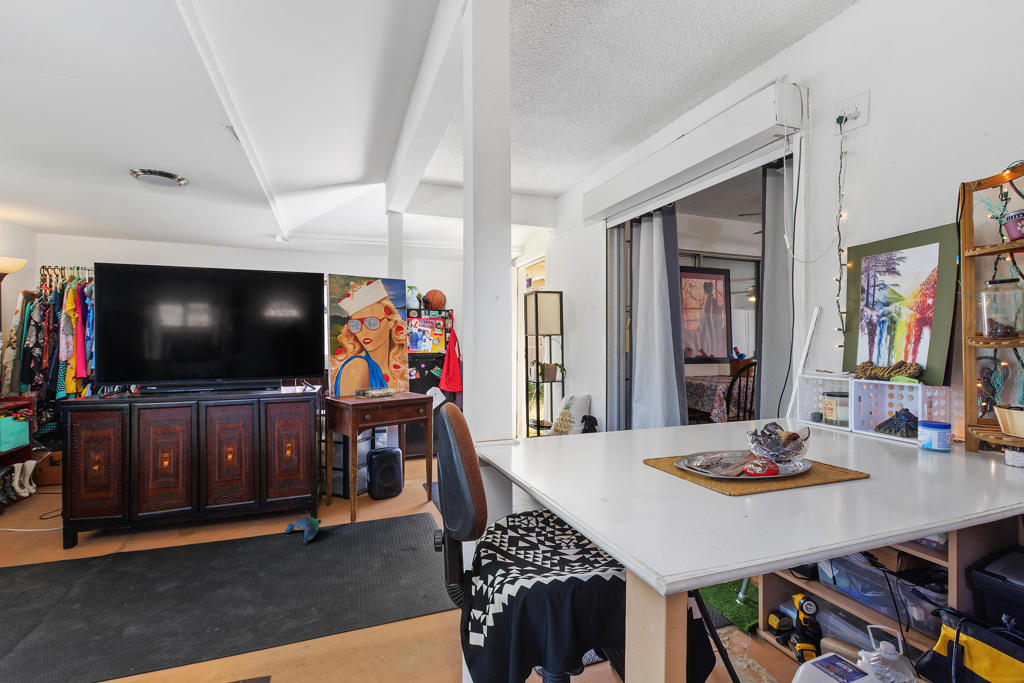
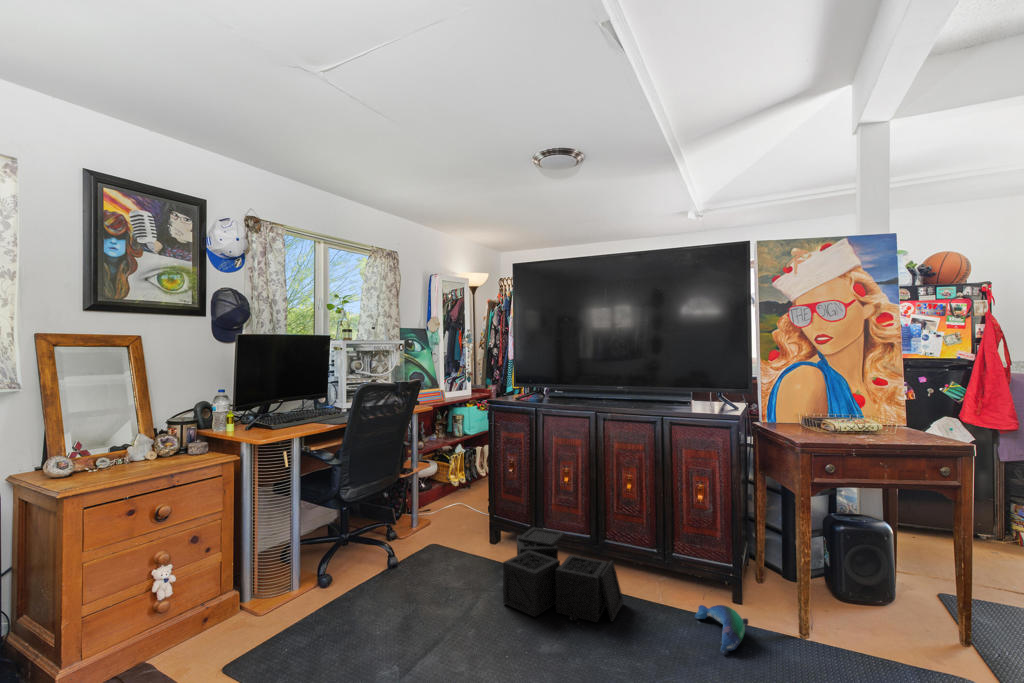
storage bin: none [106,506,228,576] -> present [503,527,623,627]

